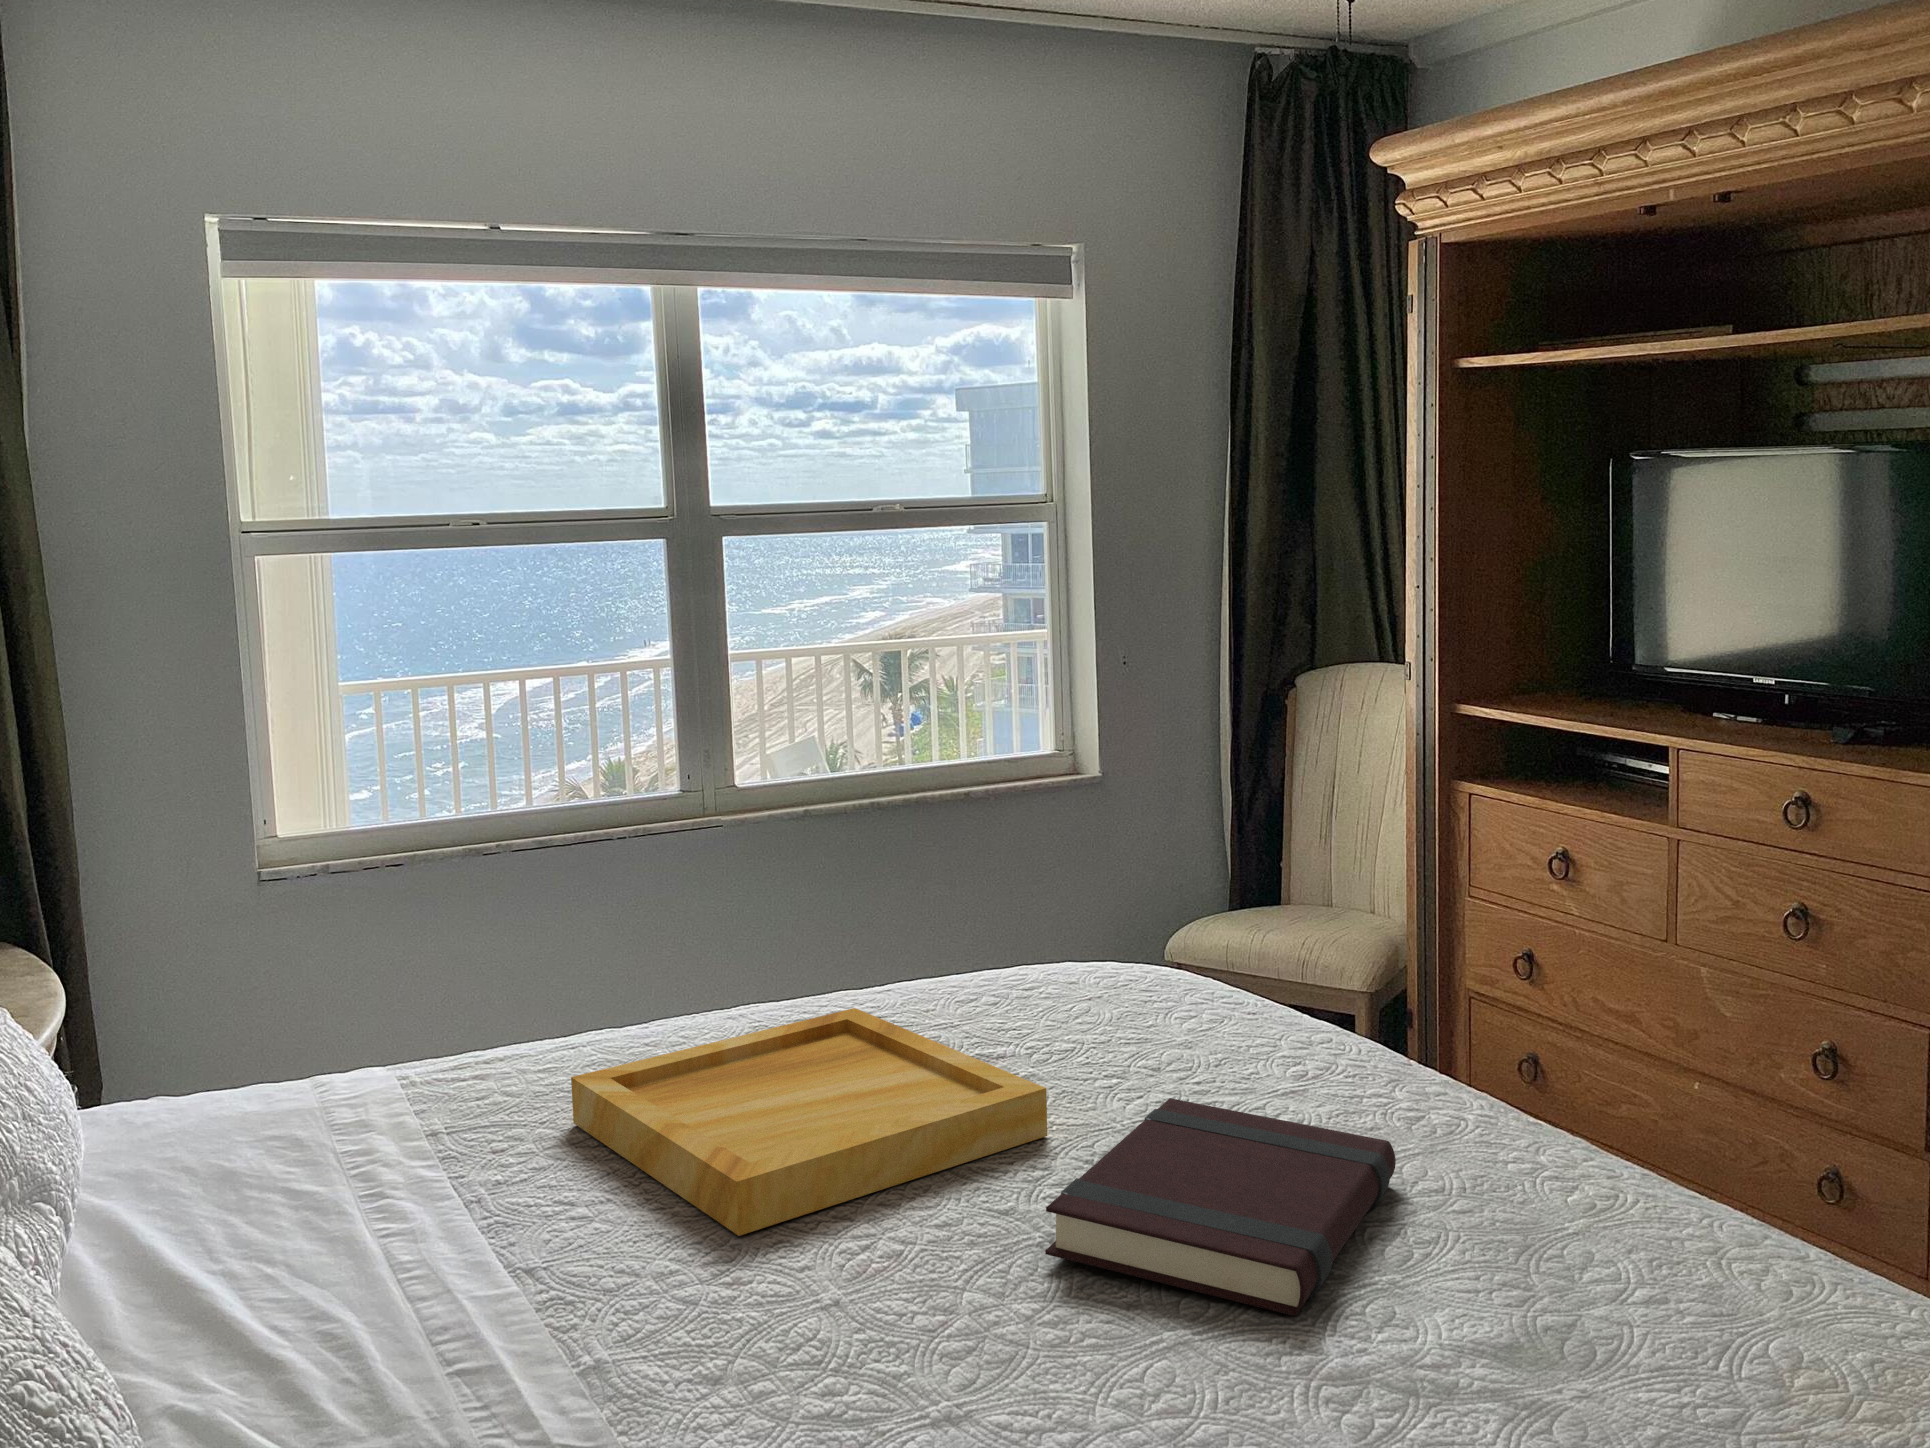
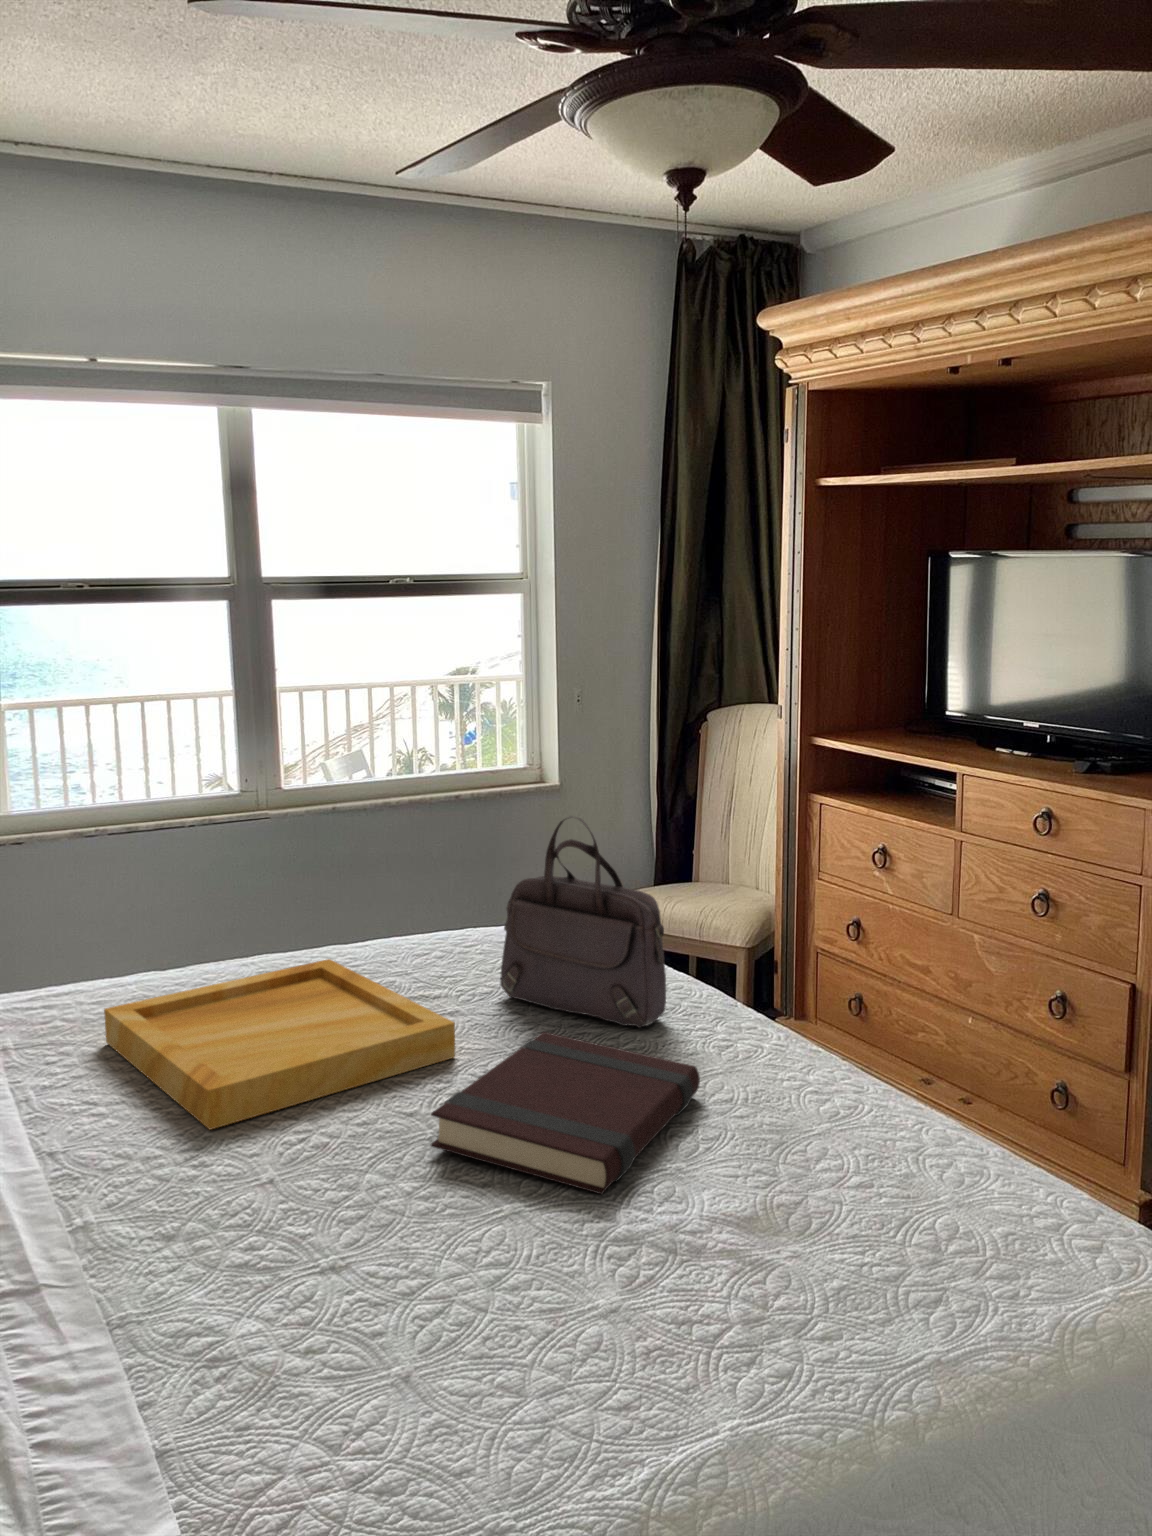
handbag: none [1088,806,1322,1094] -> present [500,816,666,1028]

